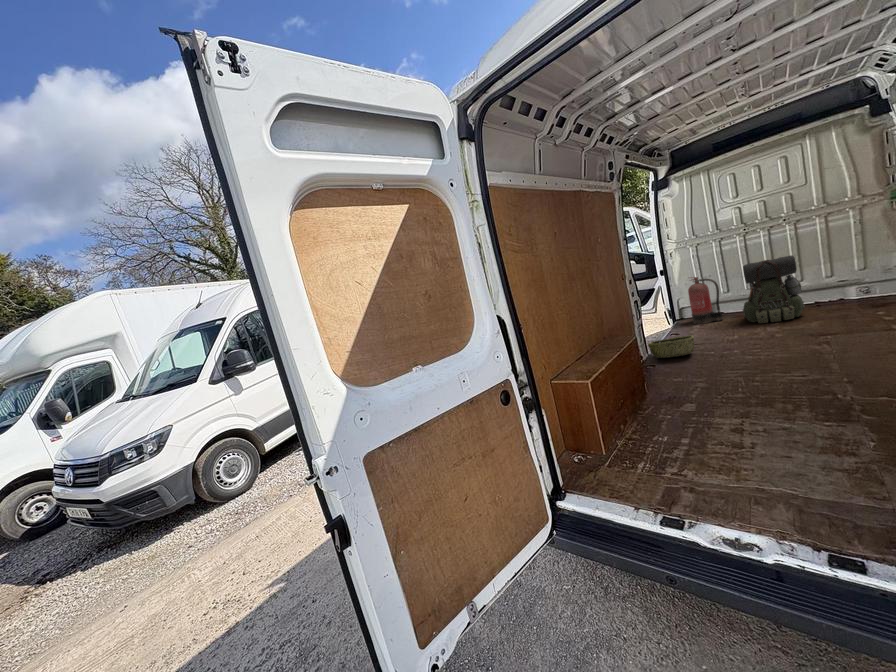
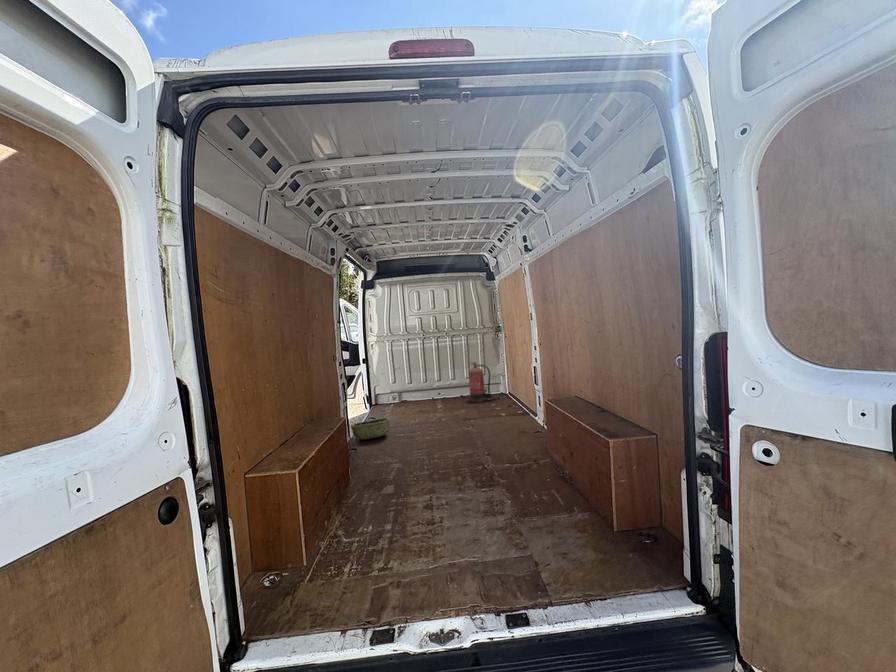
backpack: present [743,255,804,323] -> none [420,359,457,409]
fire extinguisher: present [688,277,723,324] -> present [469,362,491,402]

